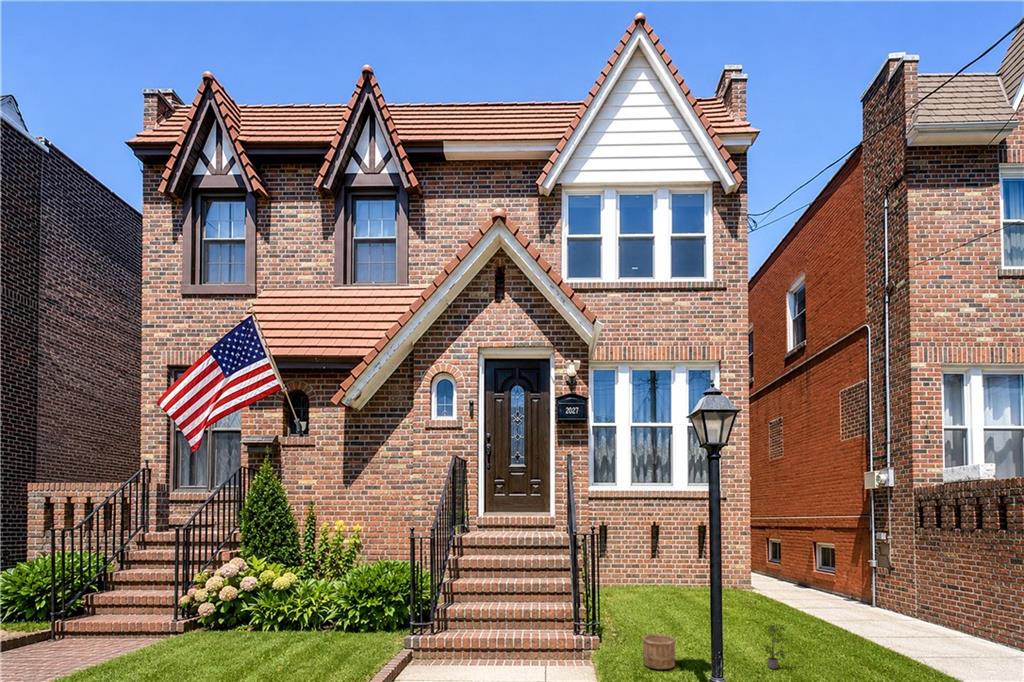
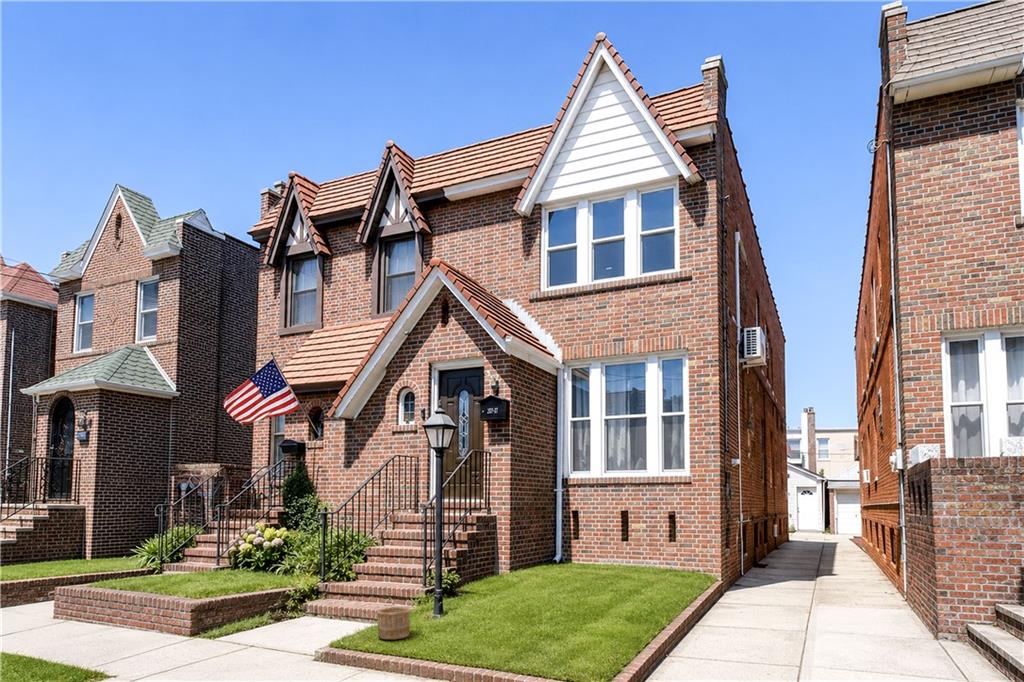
potted plant: present [763,624,788,669] -> none [480,599,507,647]

